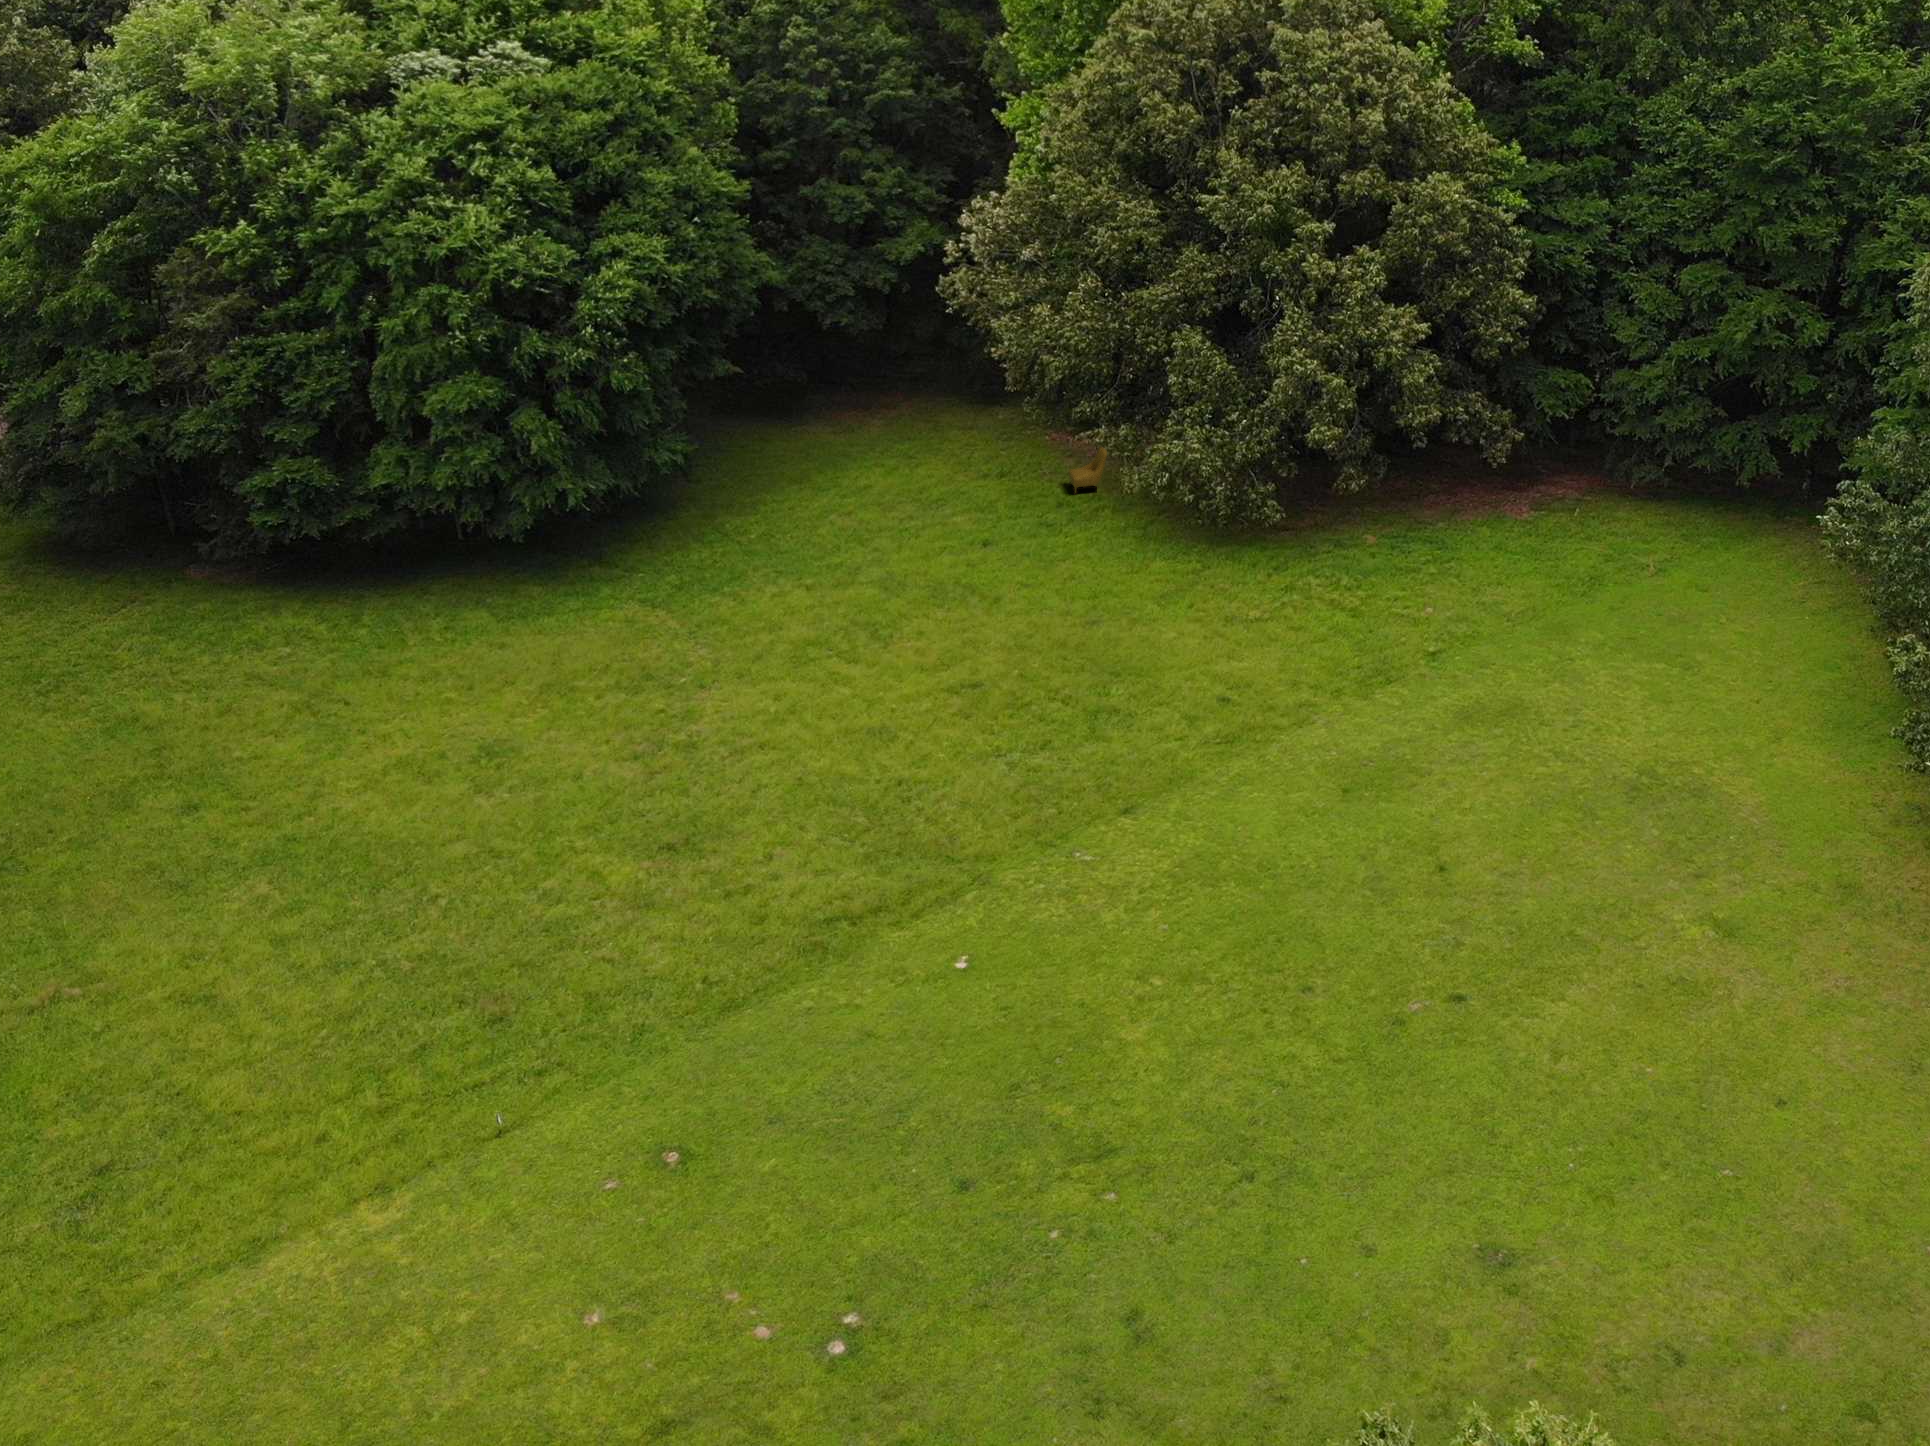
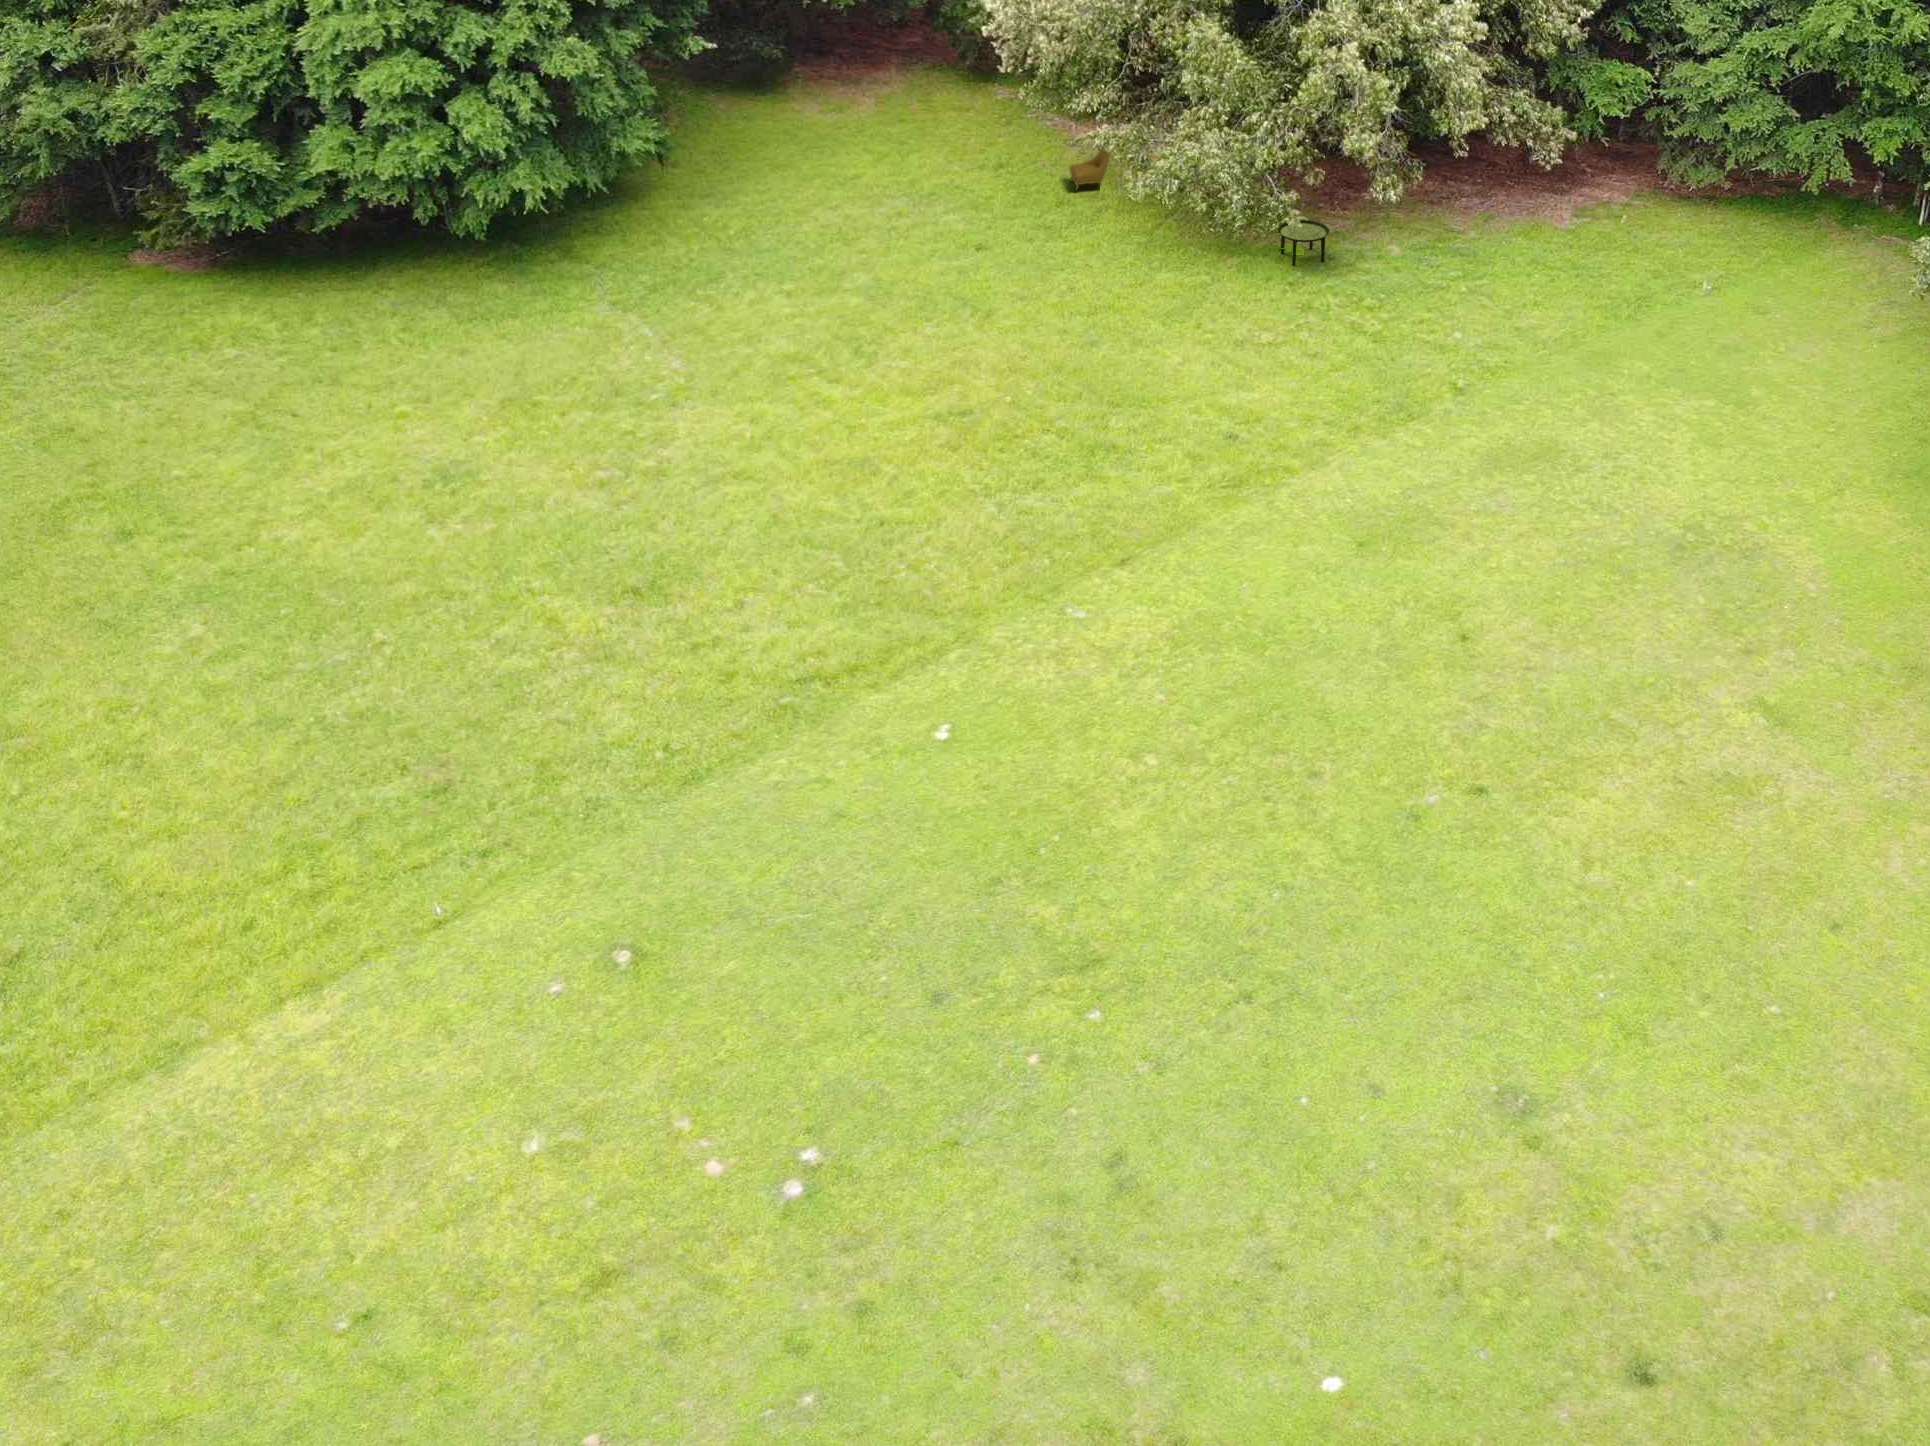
round table: none [1262,512,1309,553] -> present [1278,220,1329,266]

